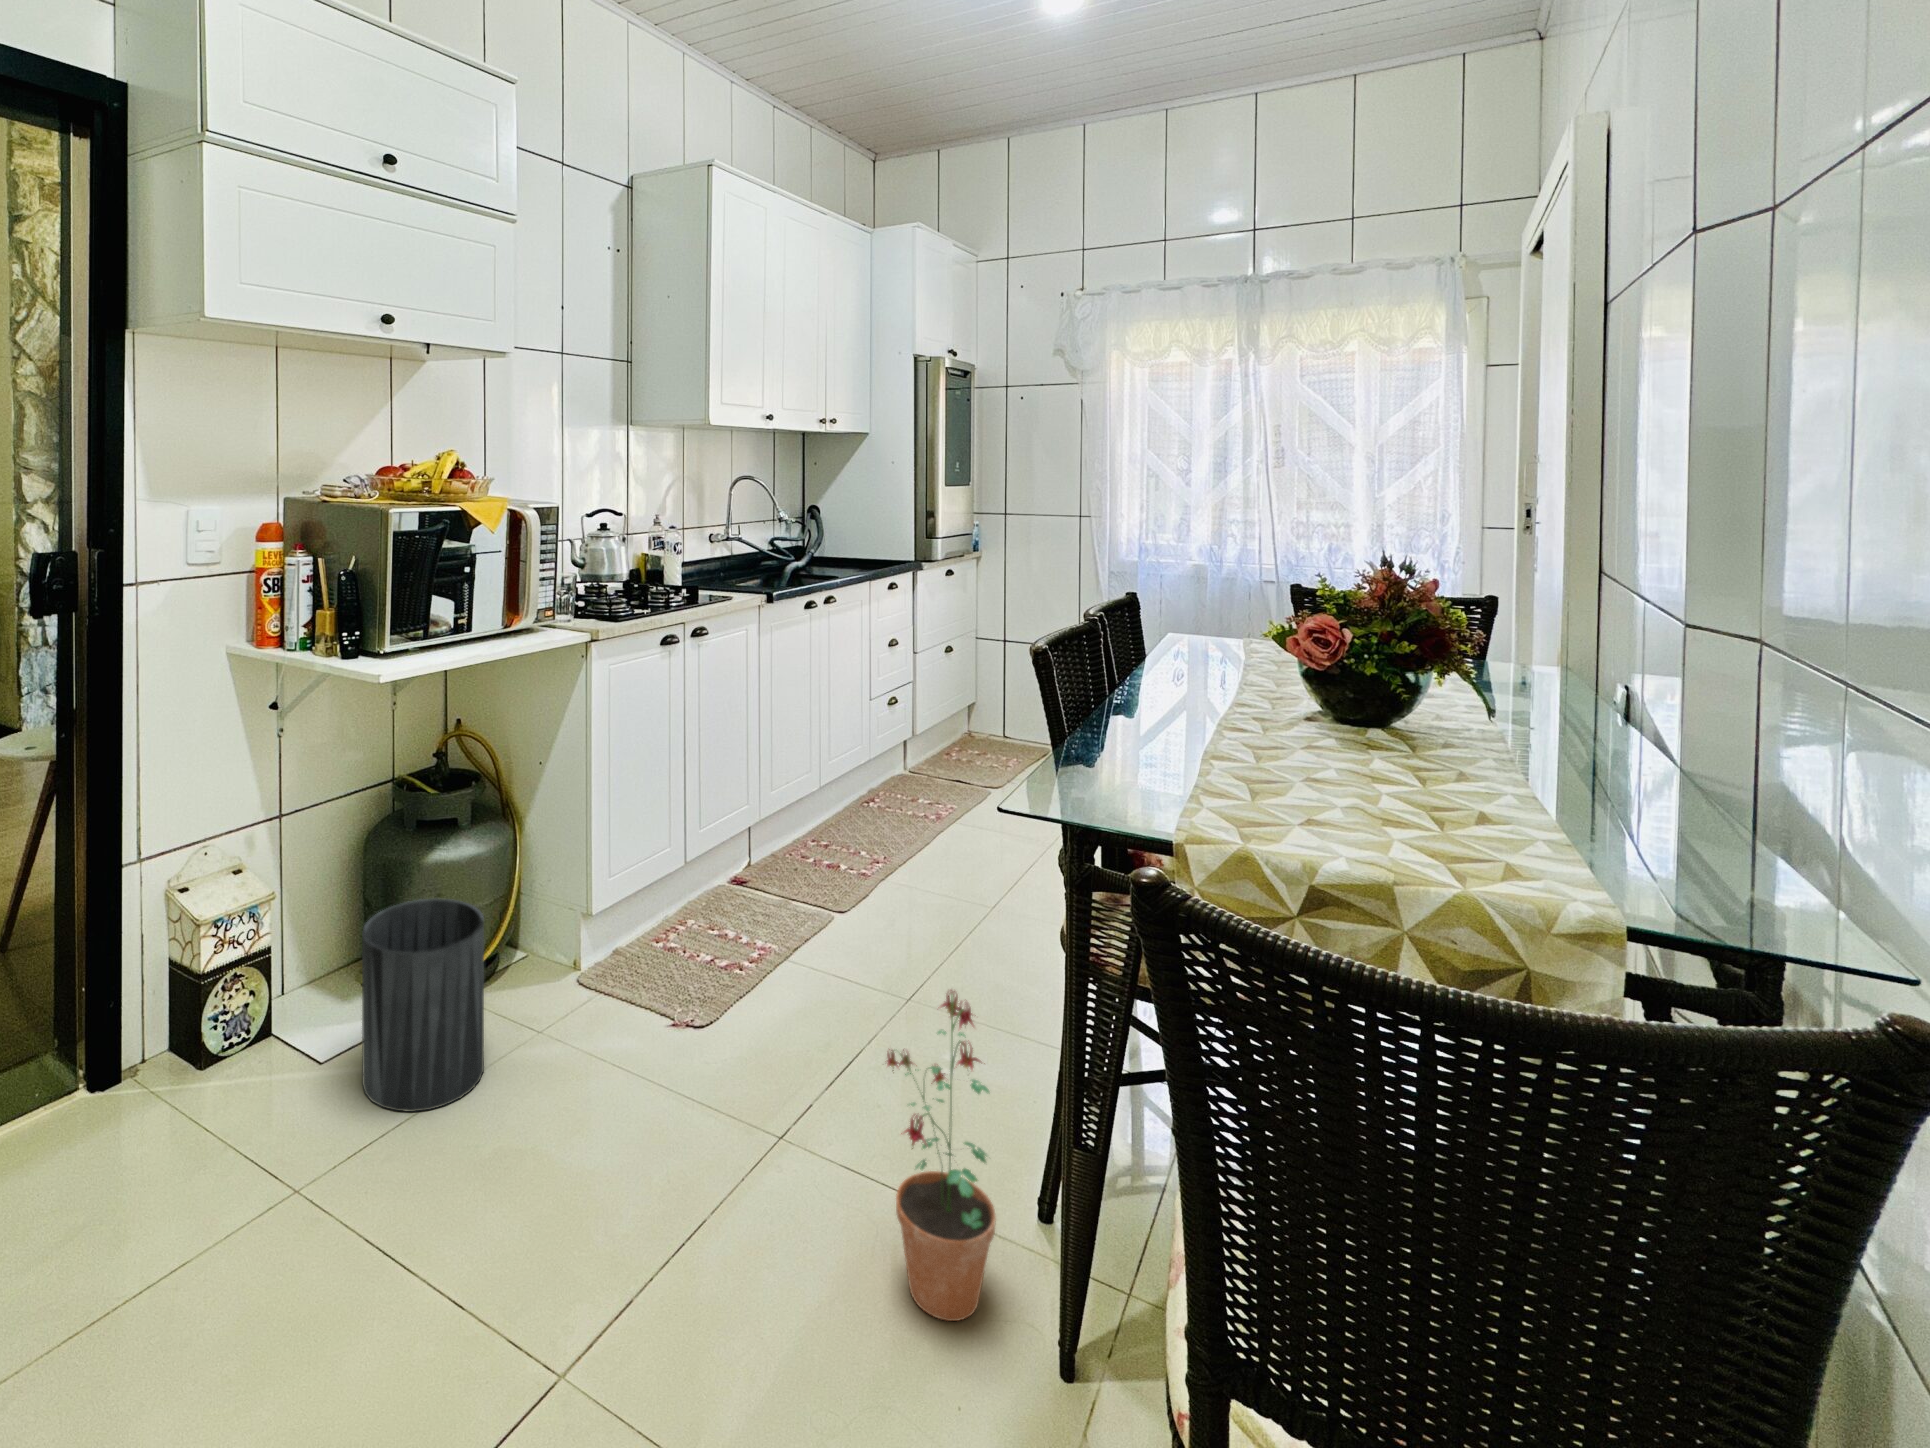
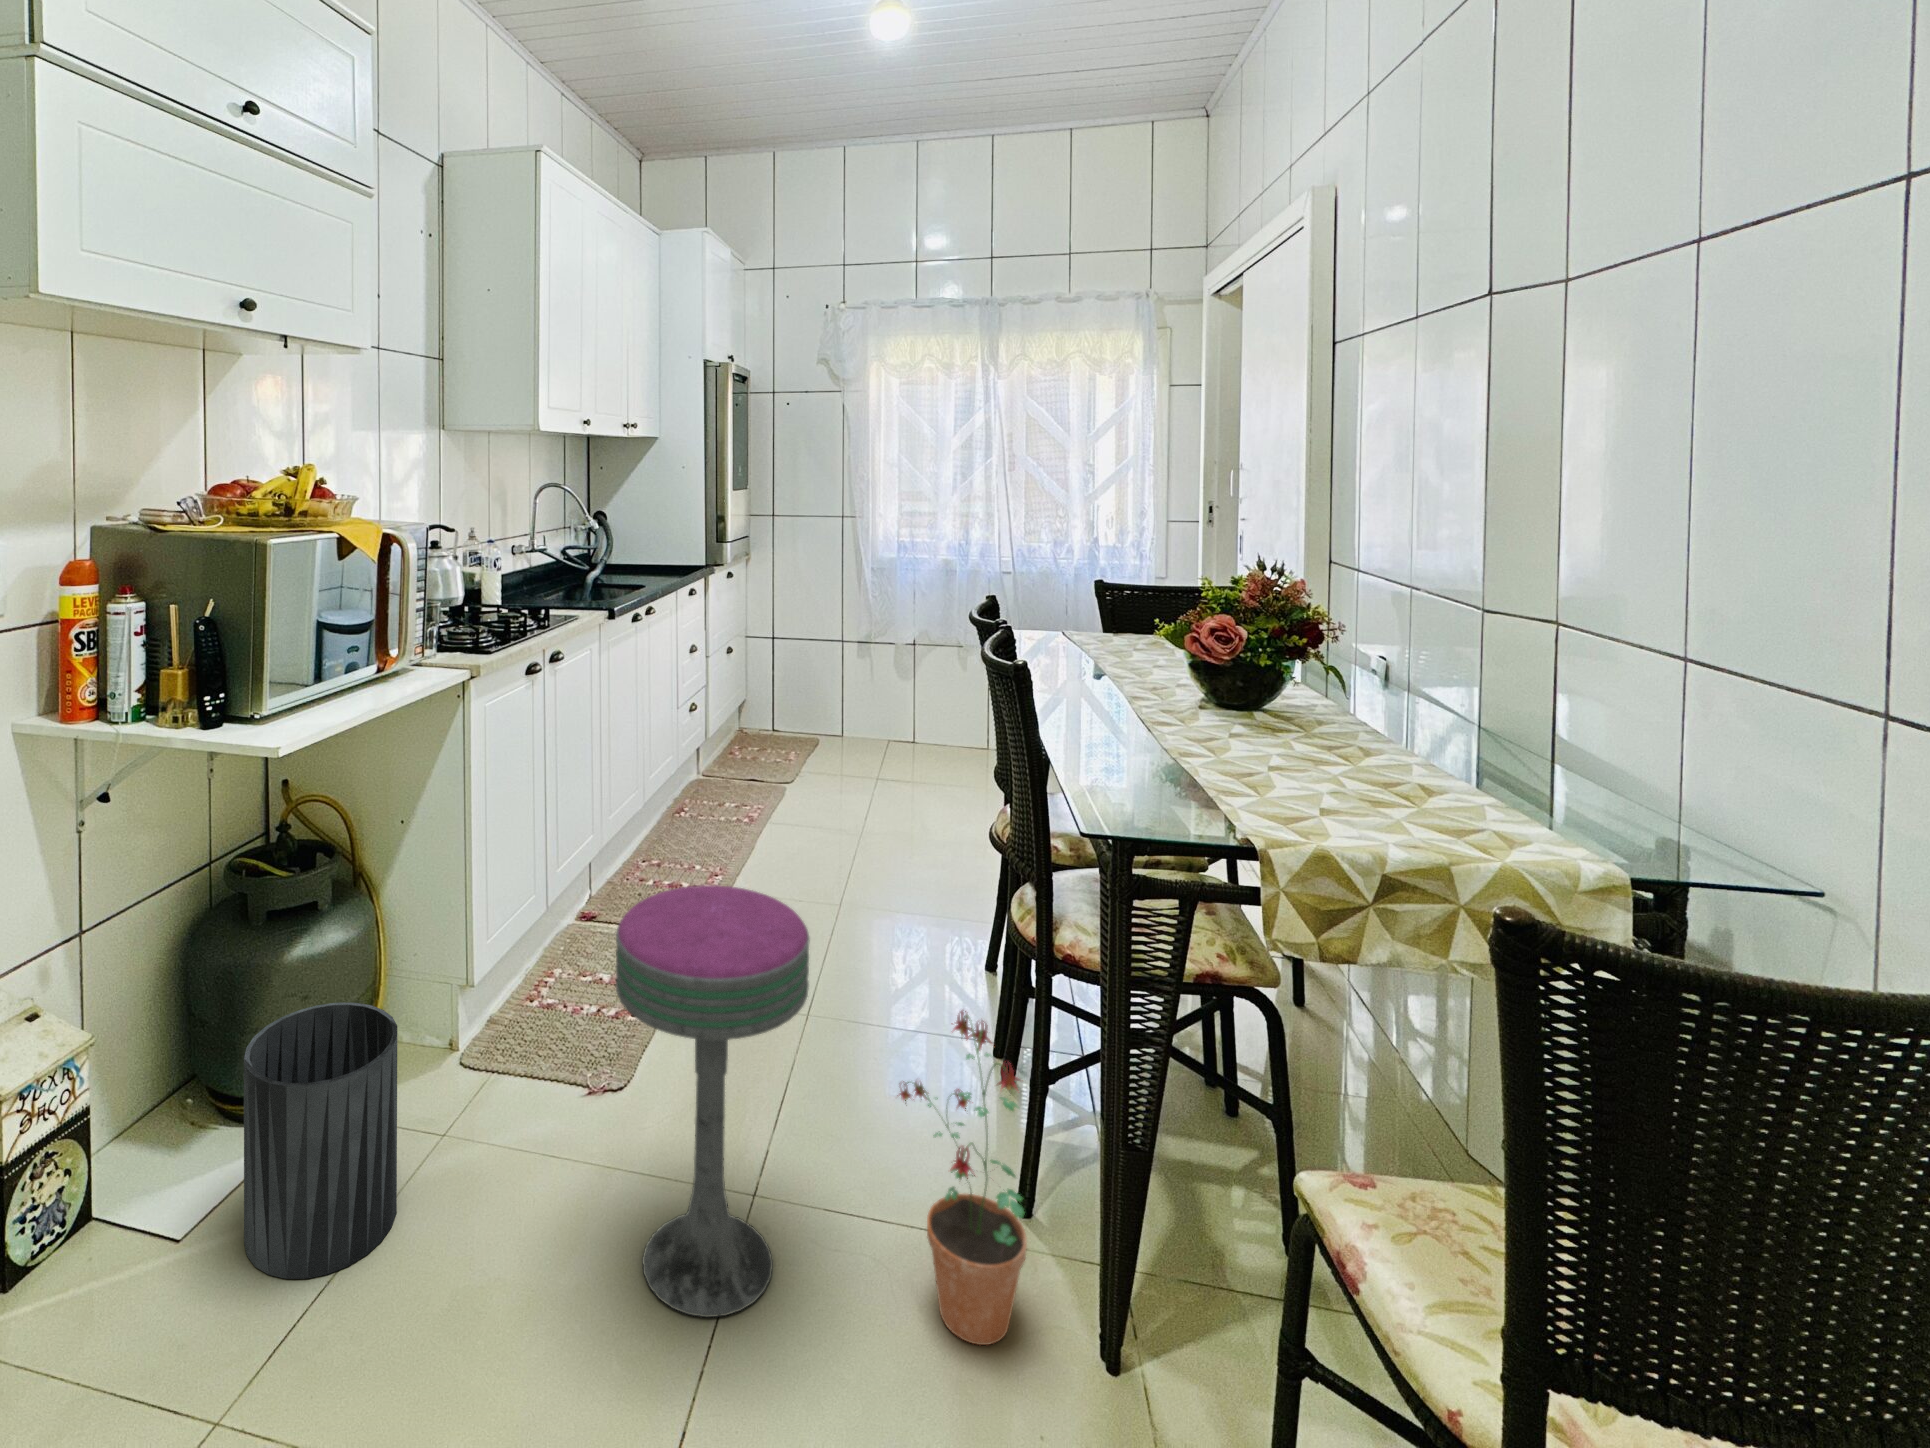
bar stool: none [626,837,804,1226] -> present [615,885,810,1317]

